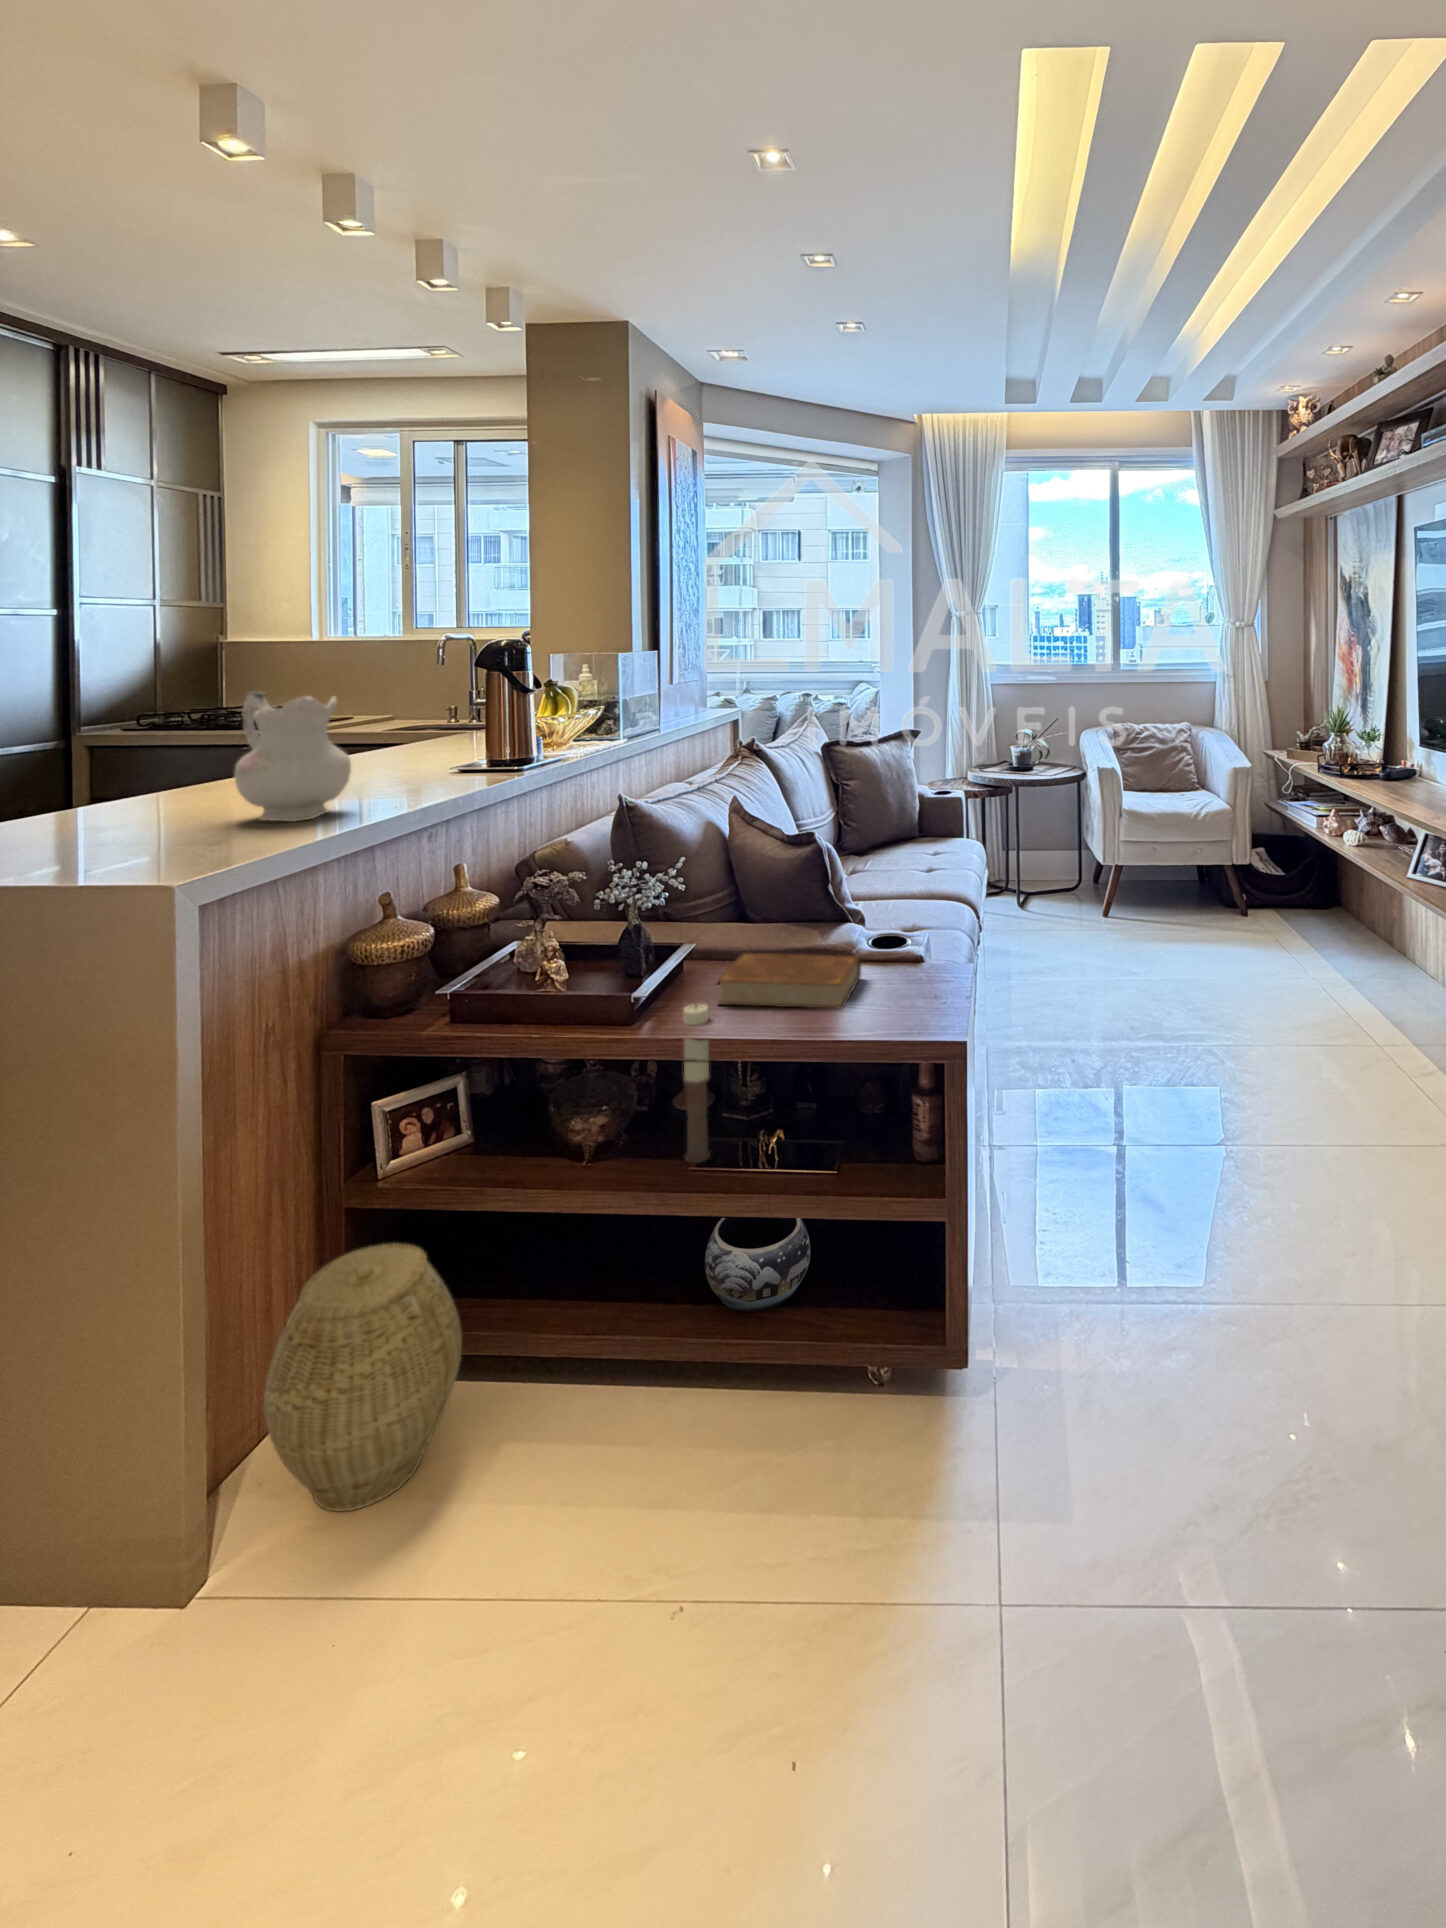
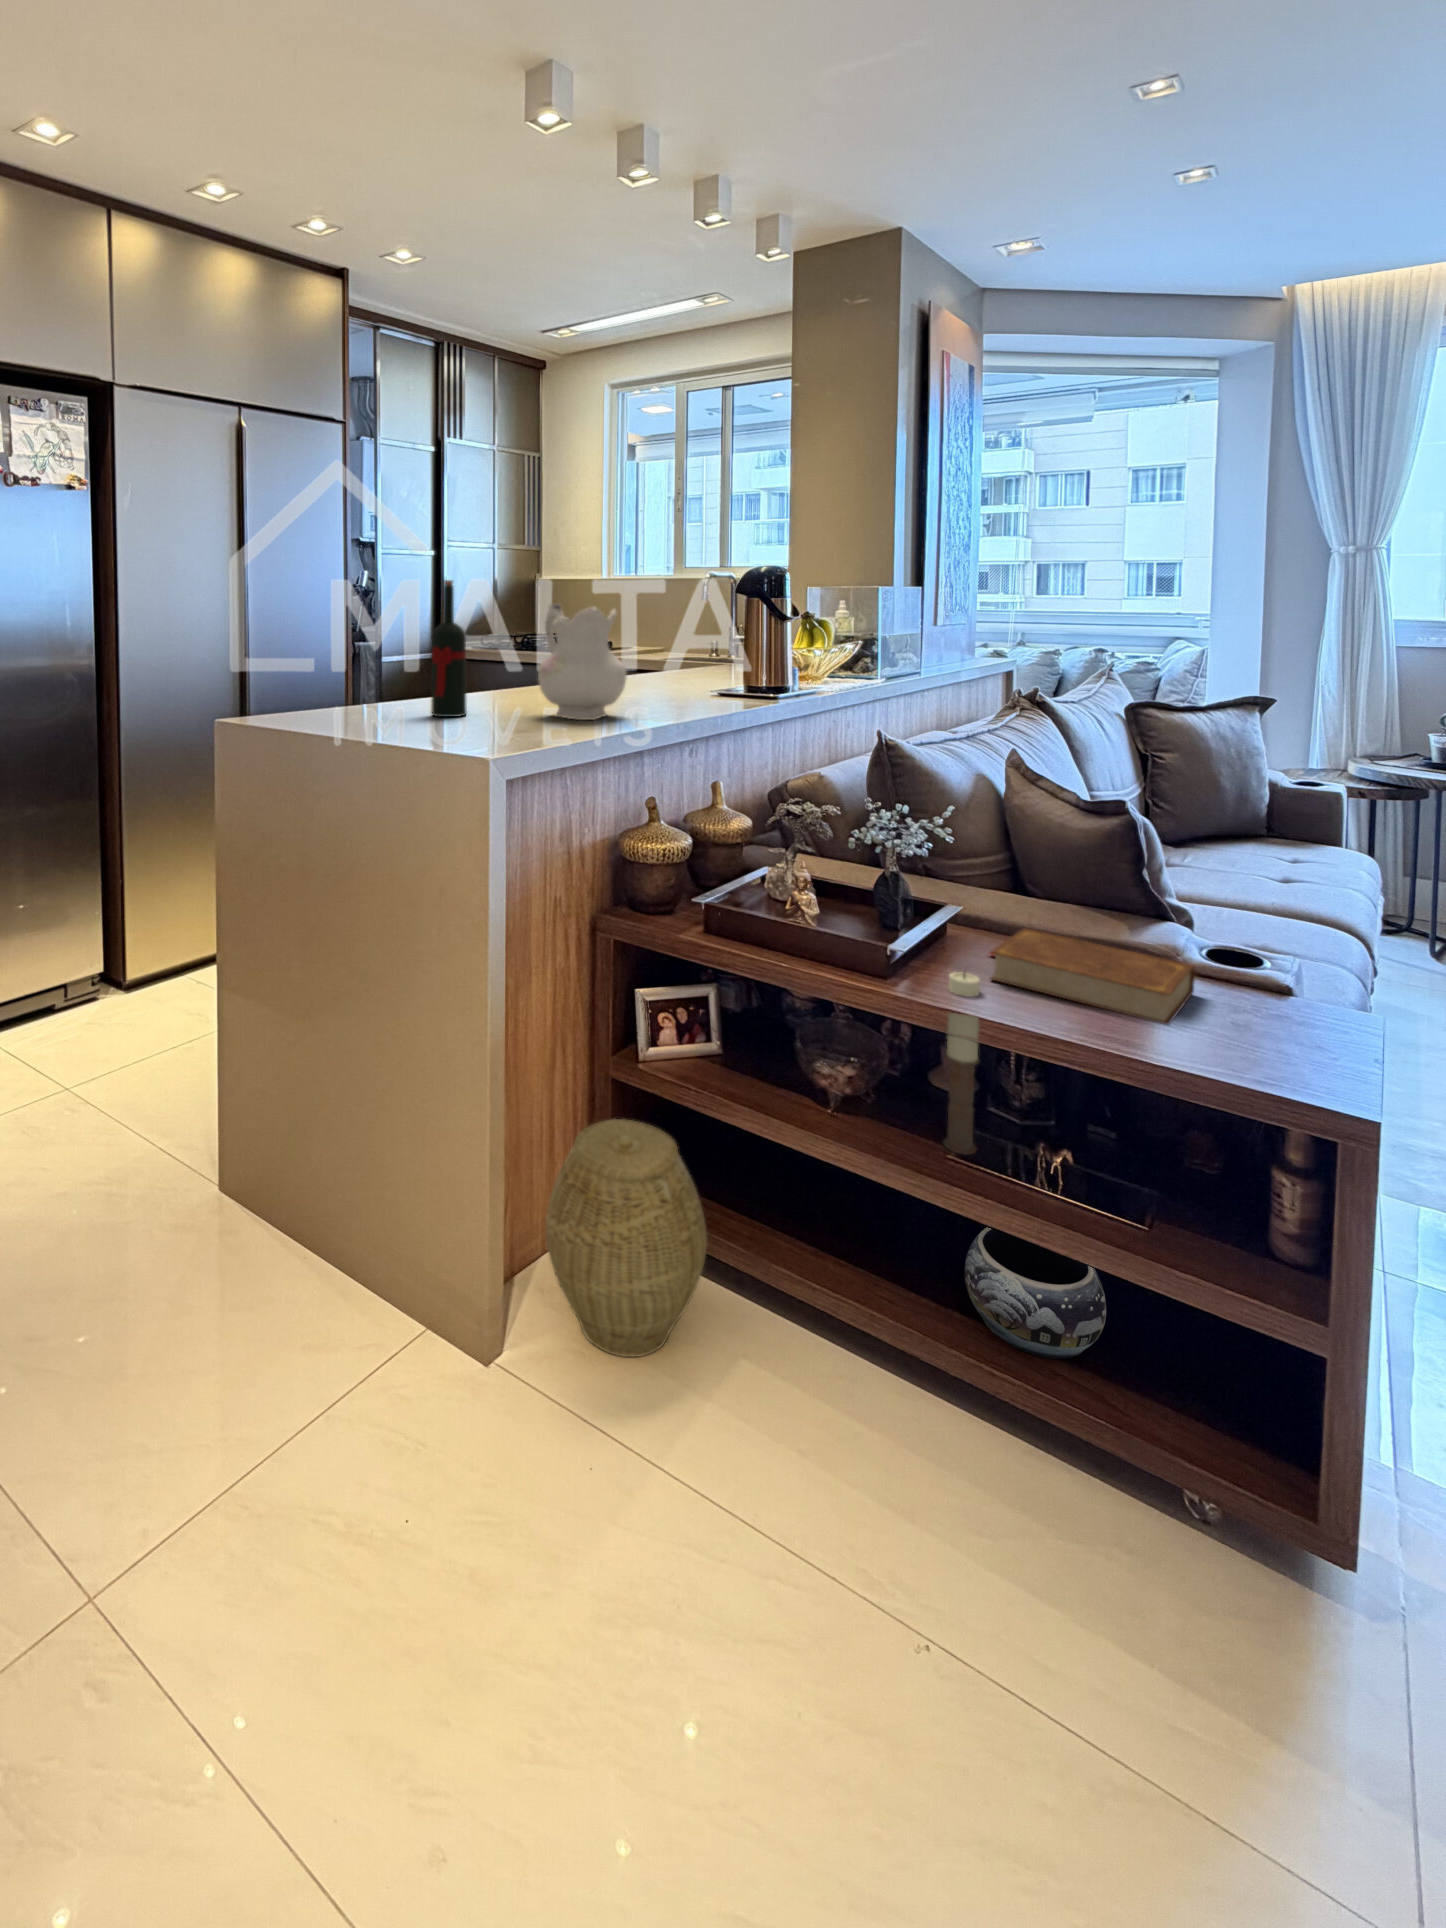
wine bottle: none [72,669,129,838] -> present [432,580,467,717]

